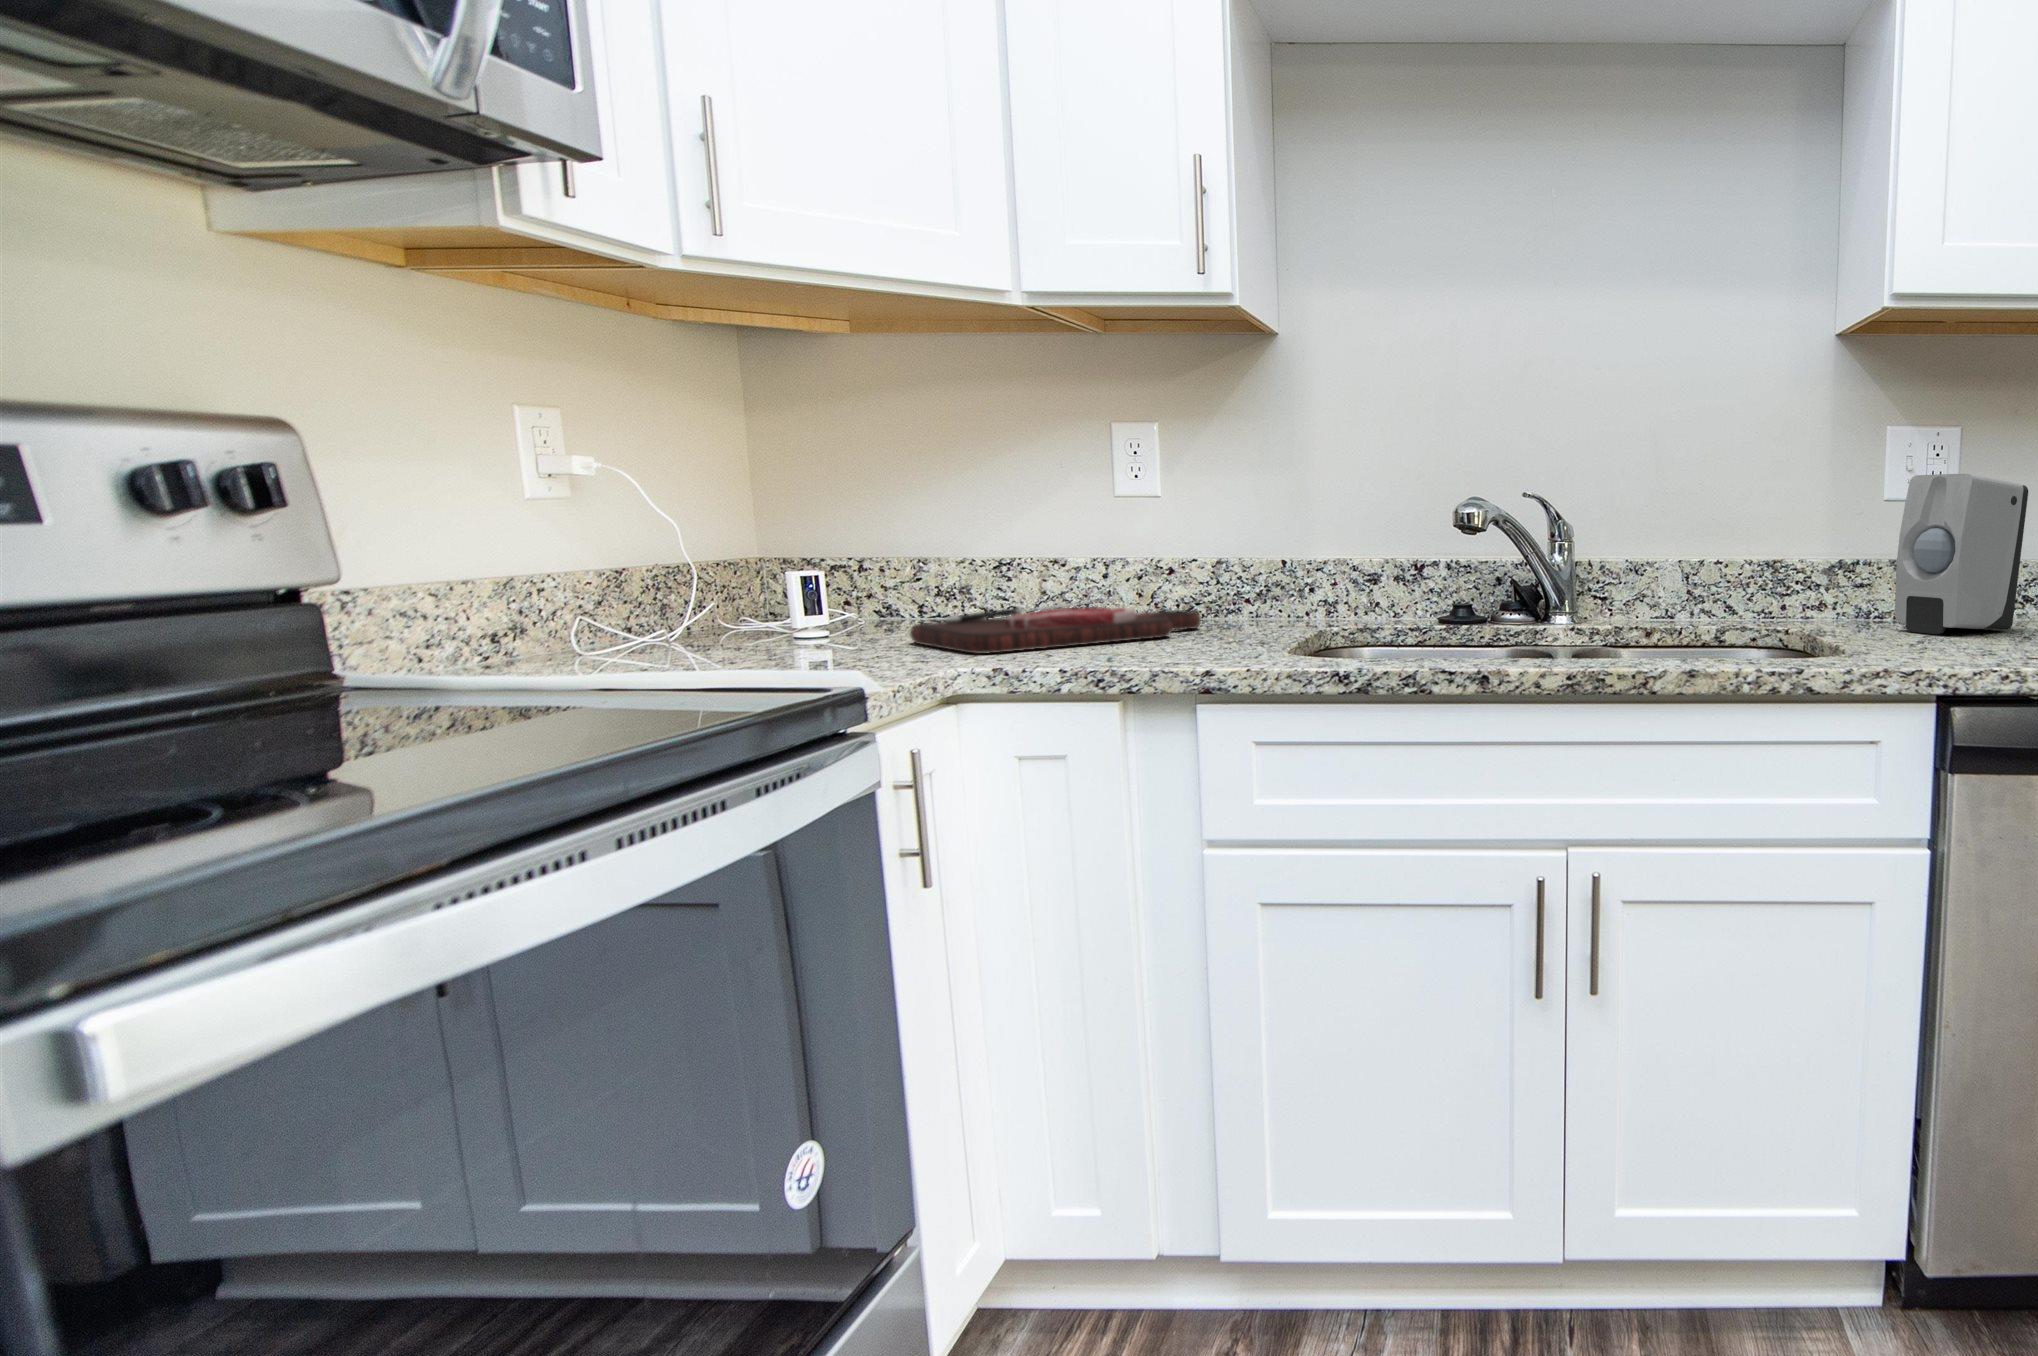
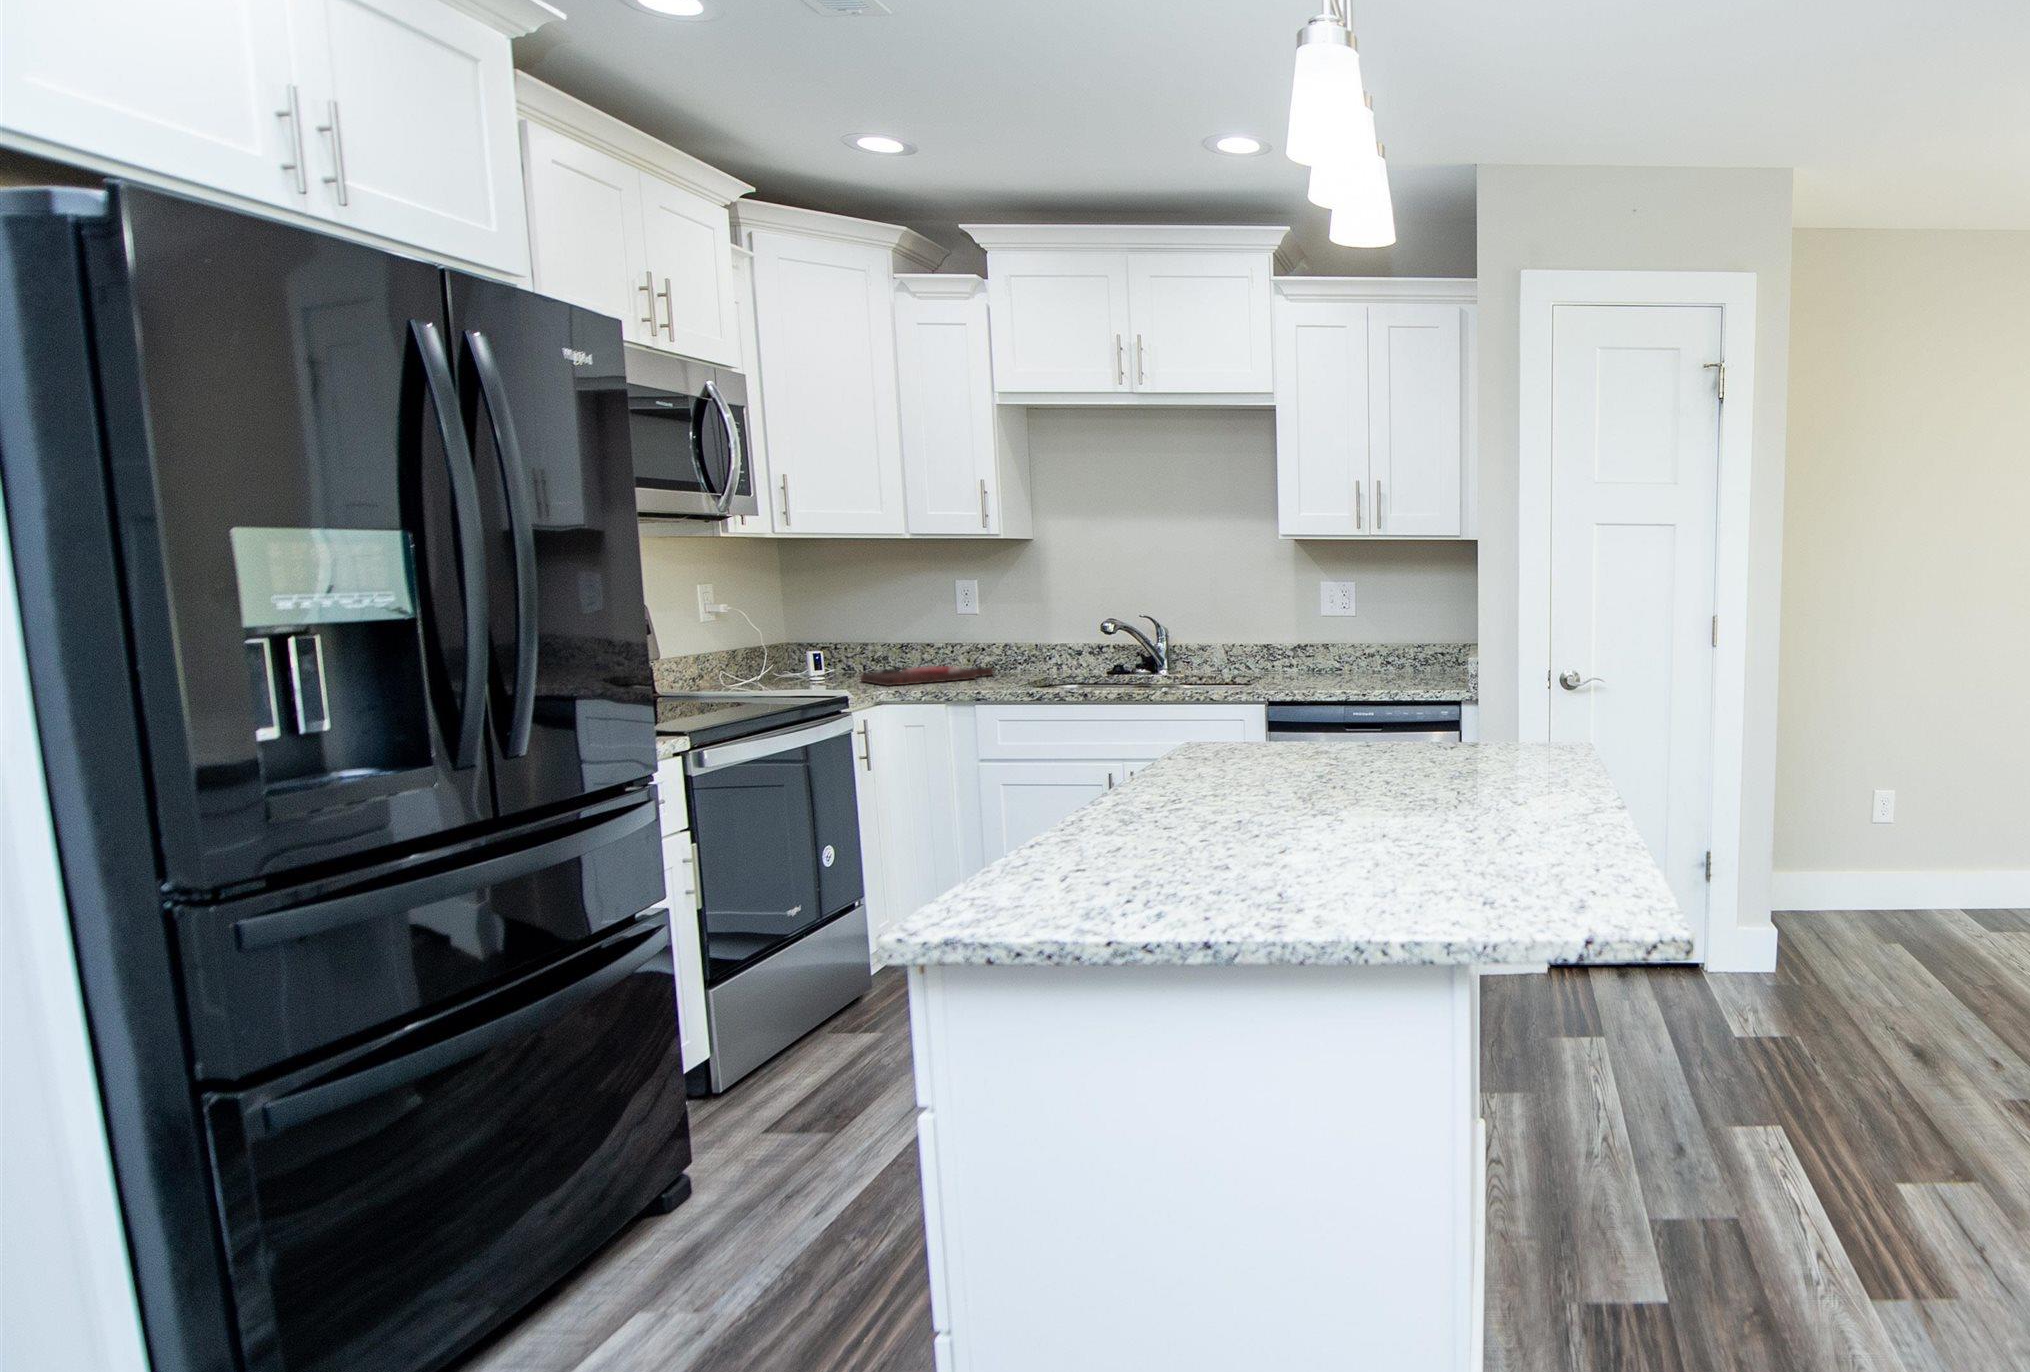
soap dispenser: present [1895,474,2028,634] -> none [1317,606,1375,678]

